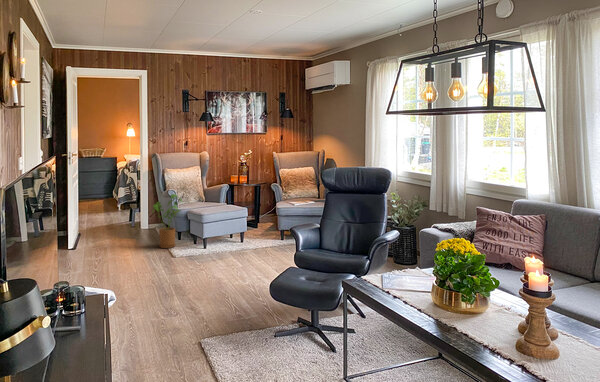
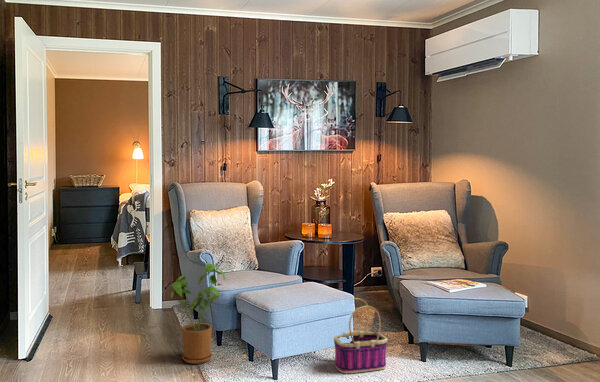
basket: none [241,212,270,250] -> present [334,298,388,373]

